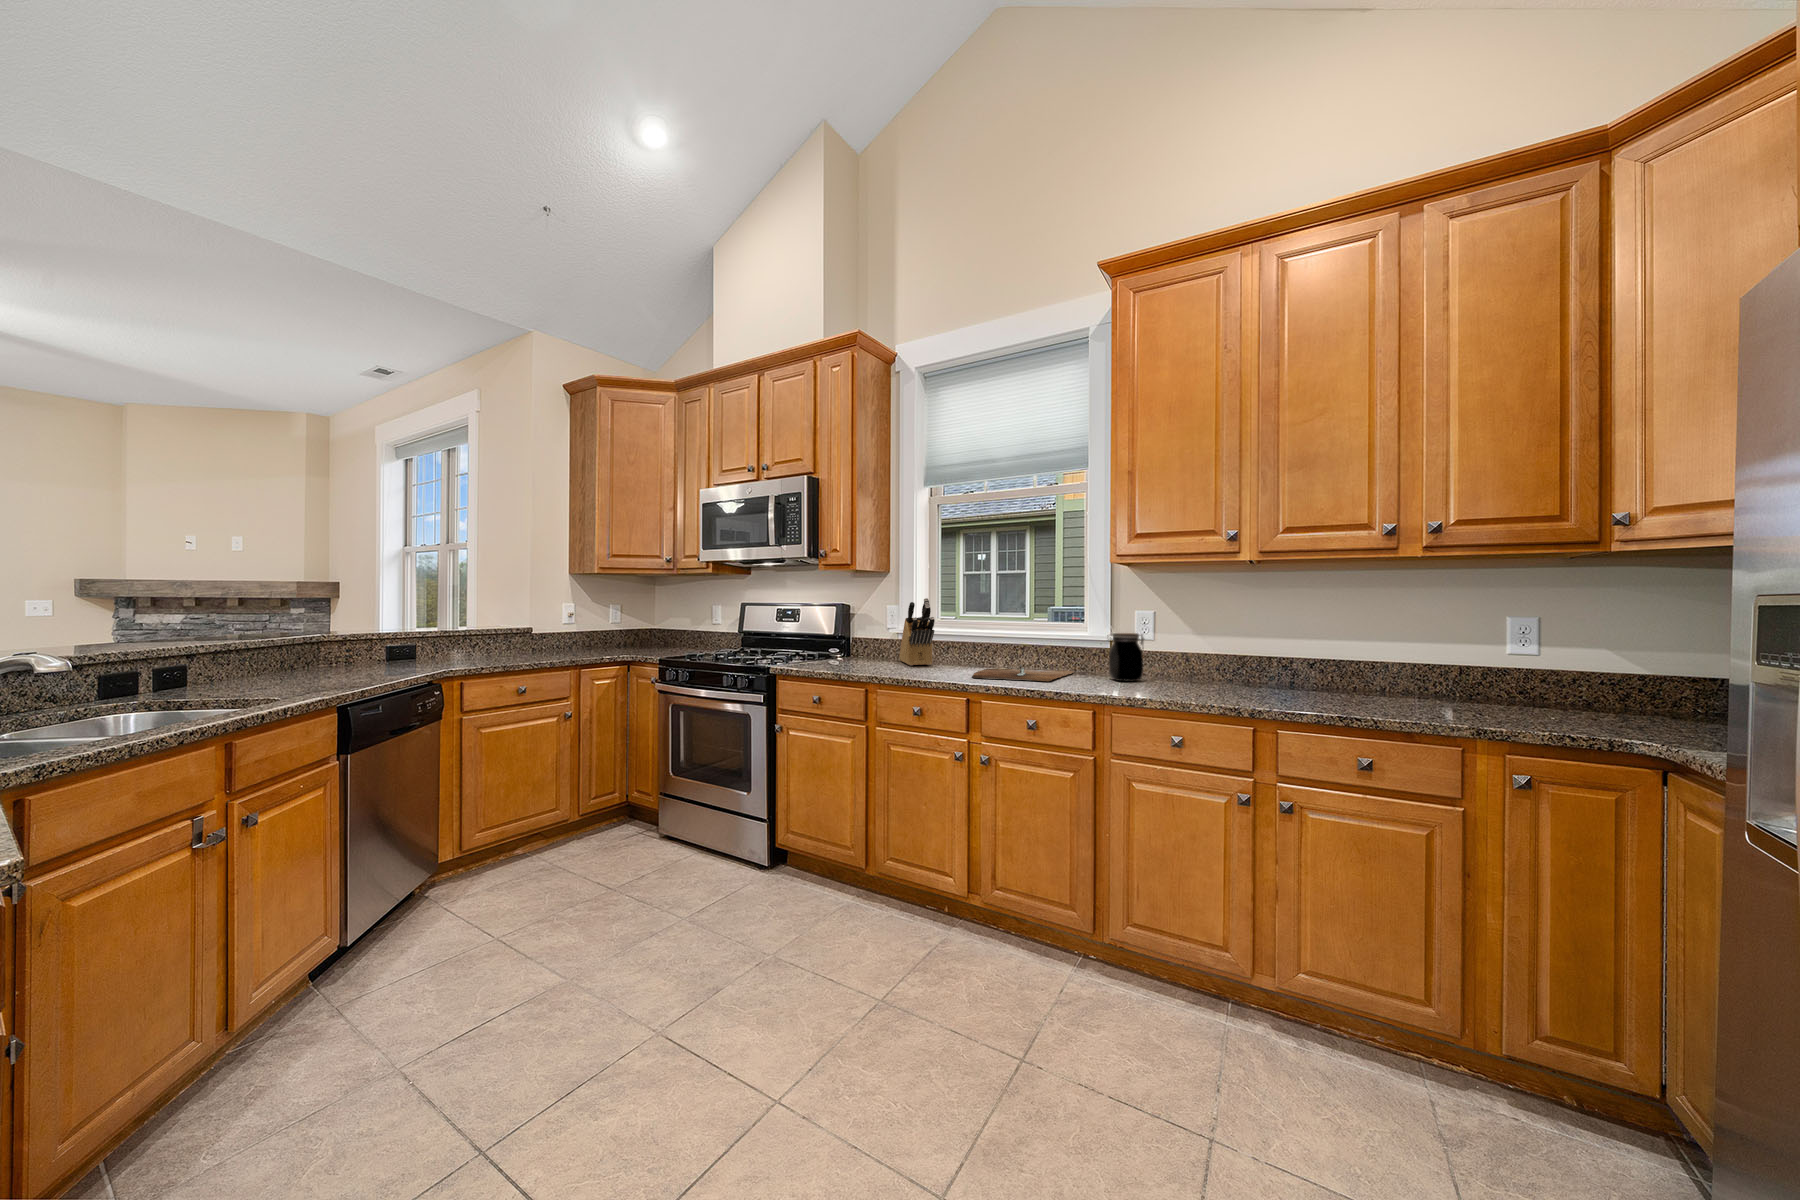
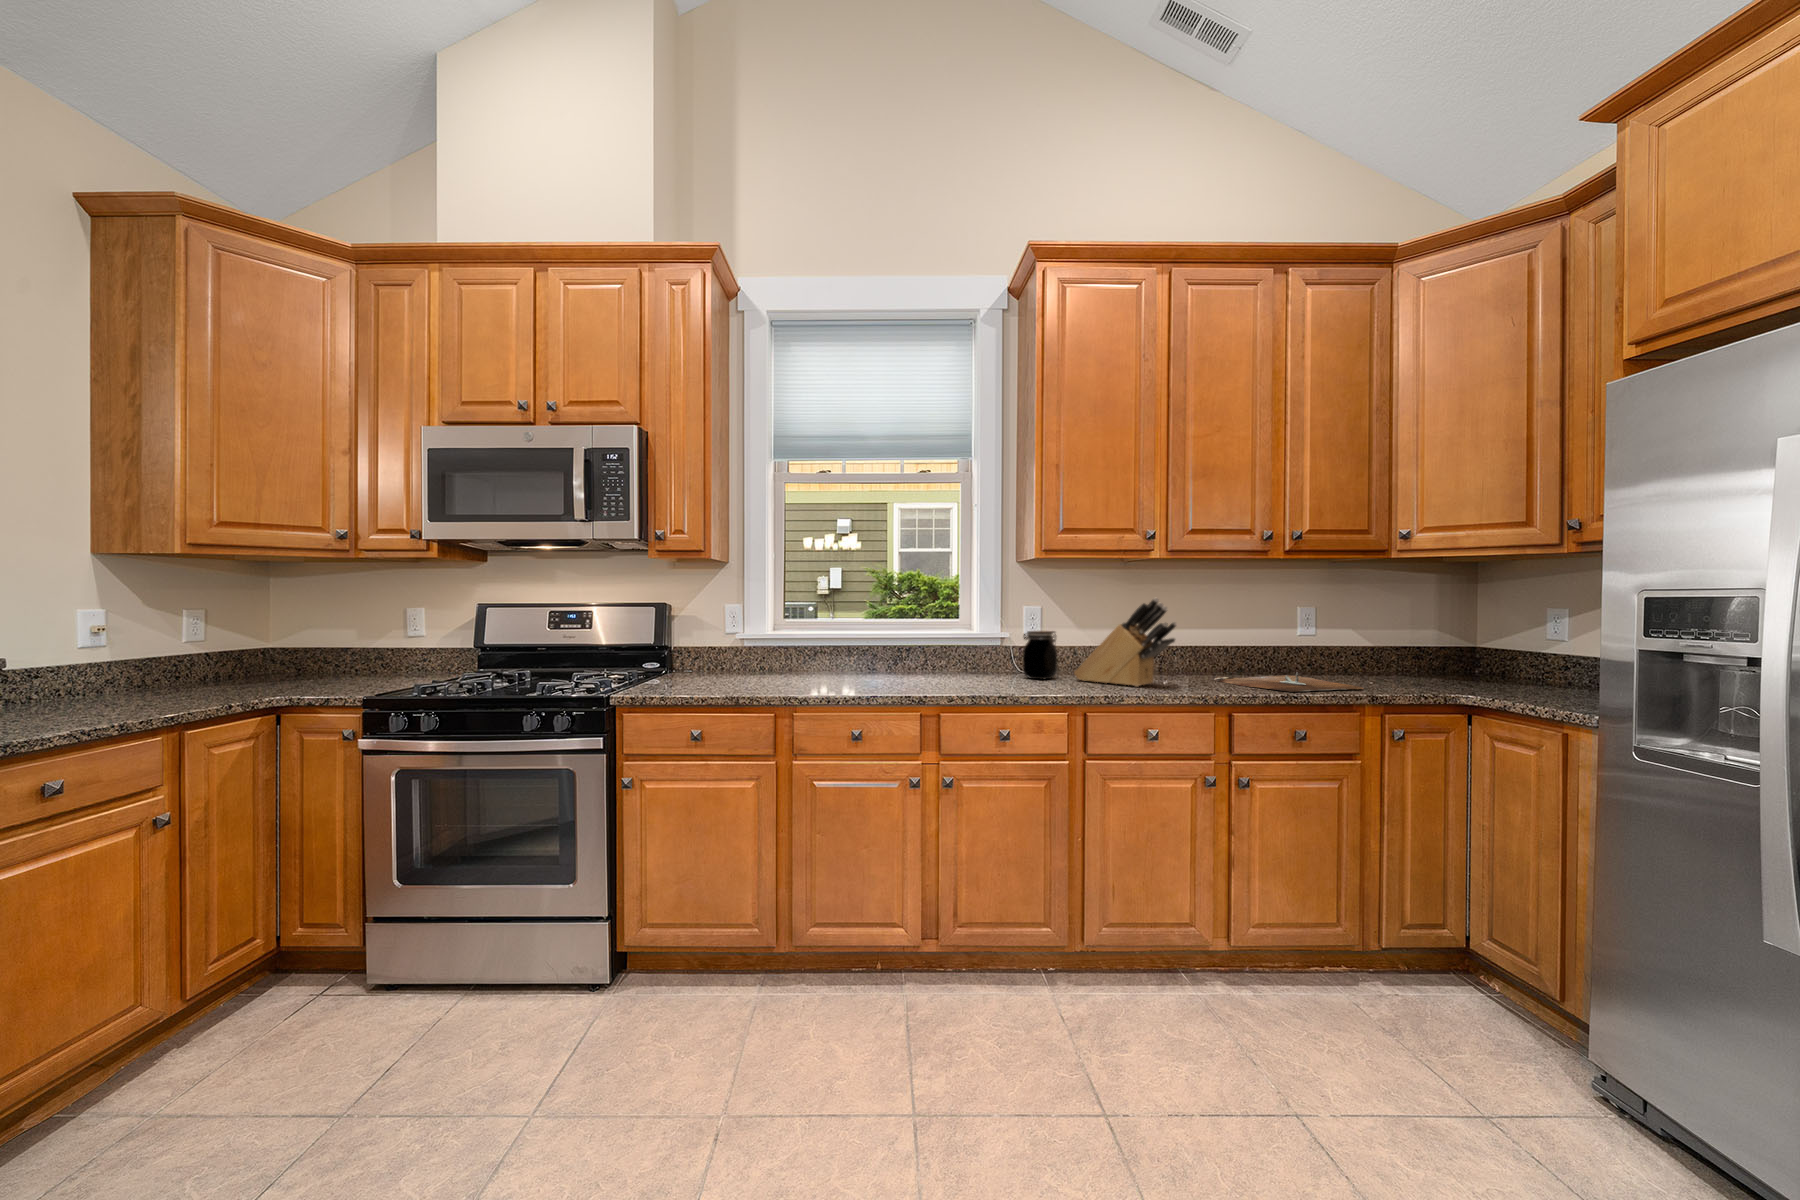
knife block: present [899,598,935,666] -> present [1074,598,1177,687]
cutting board: present [972,665,1074,681] -> present [1214,672,1363,692]

